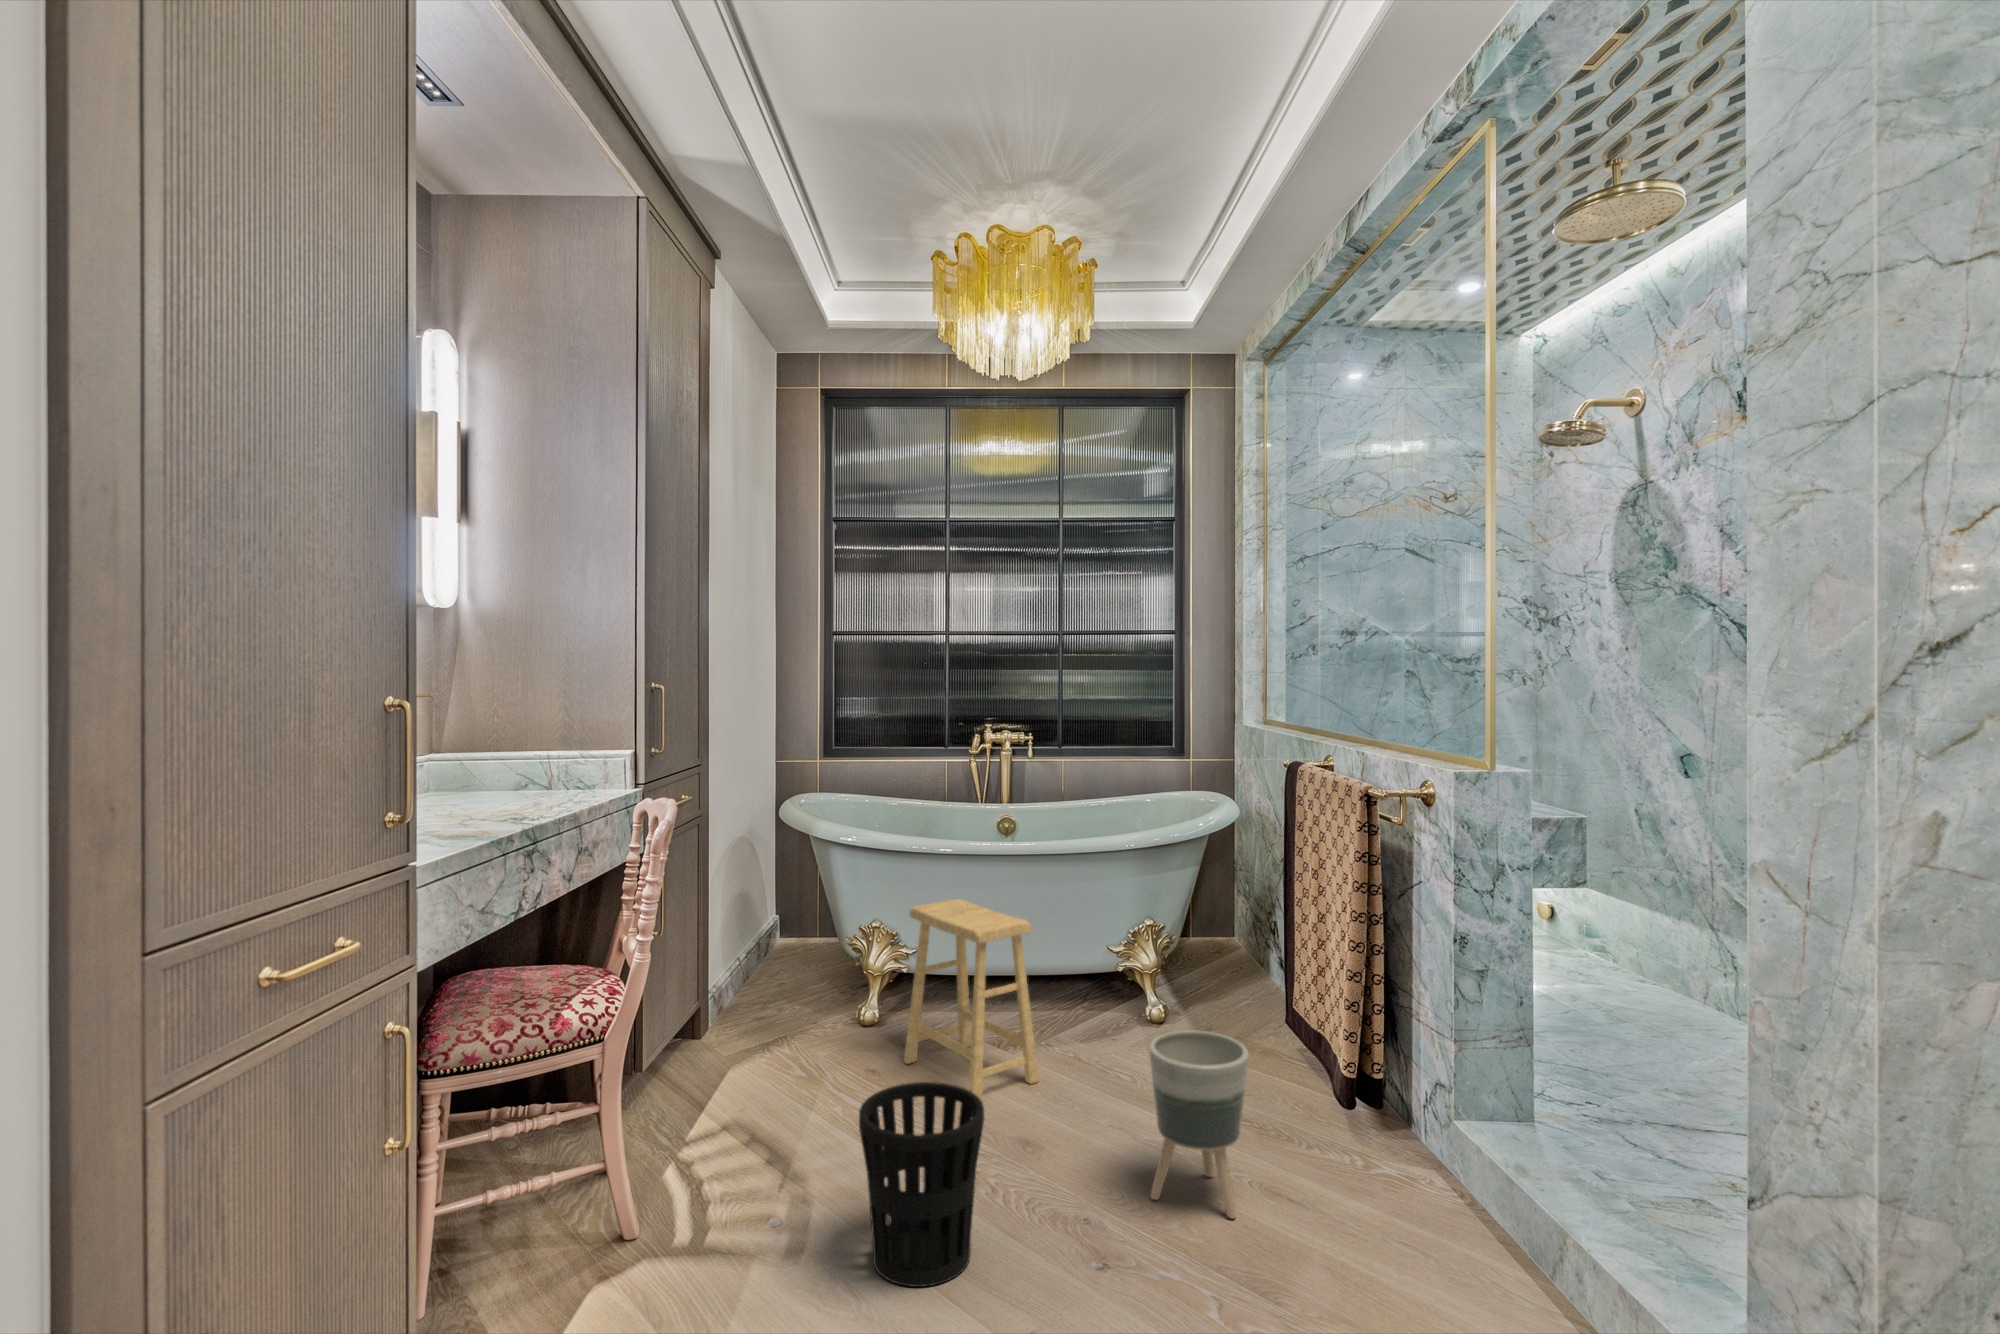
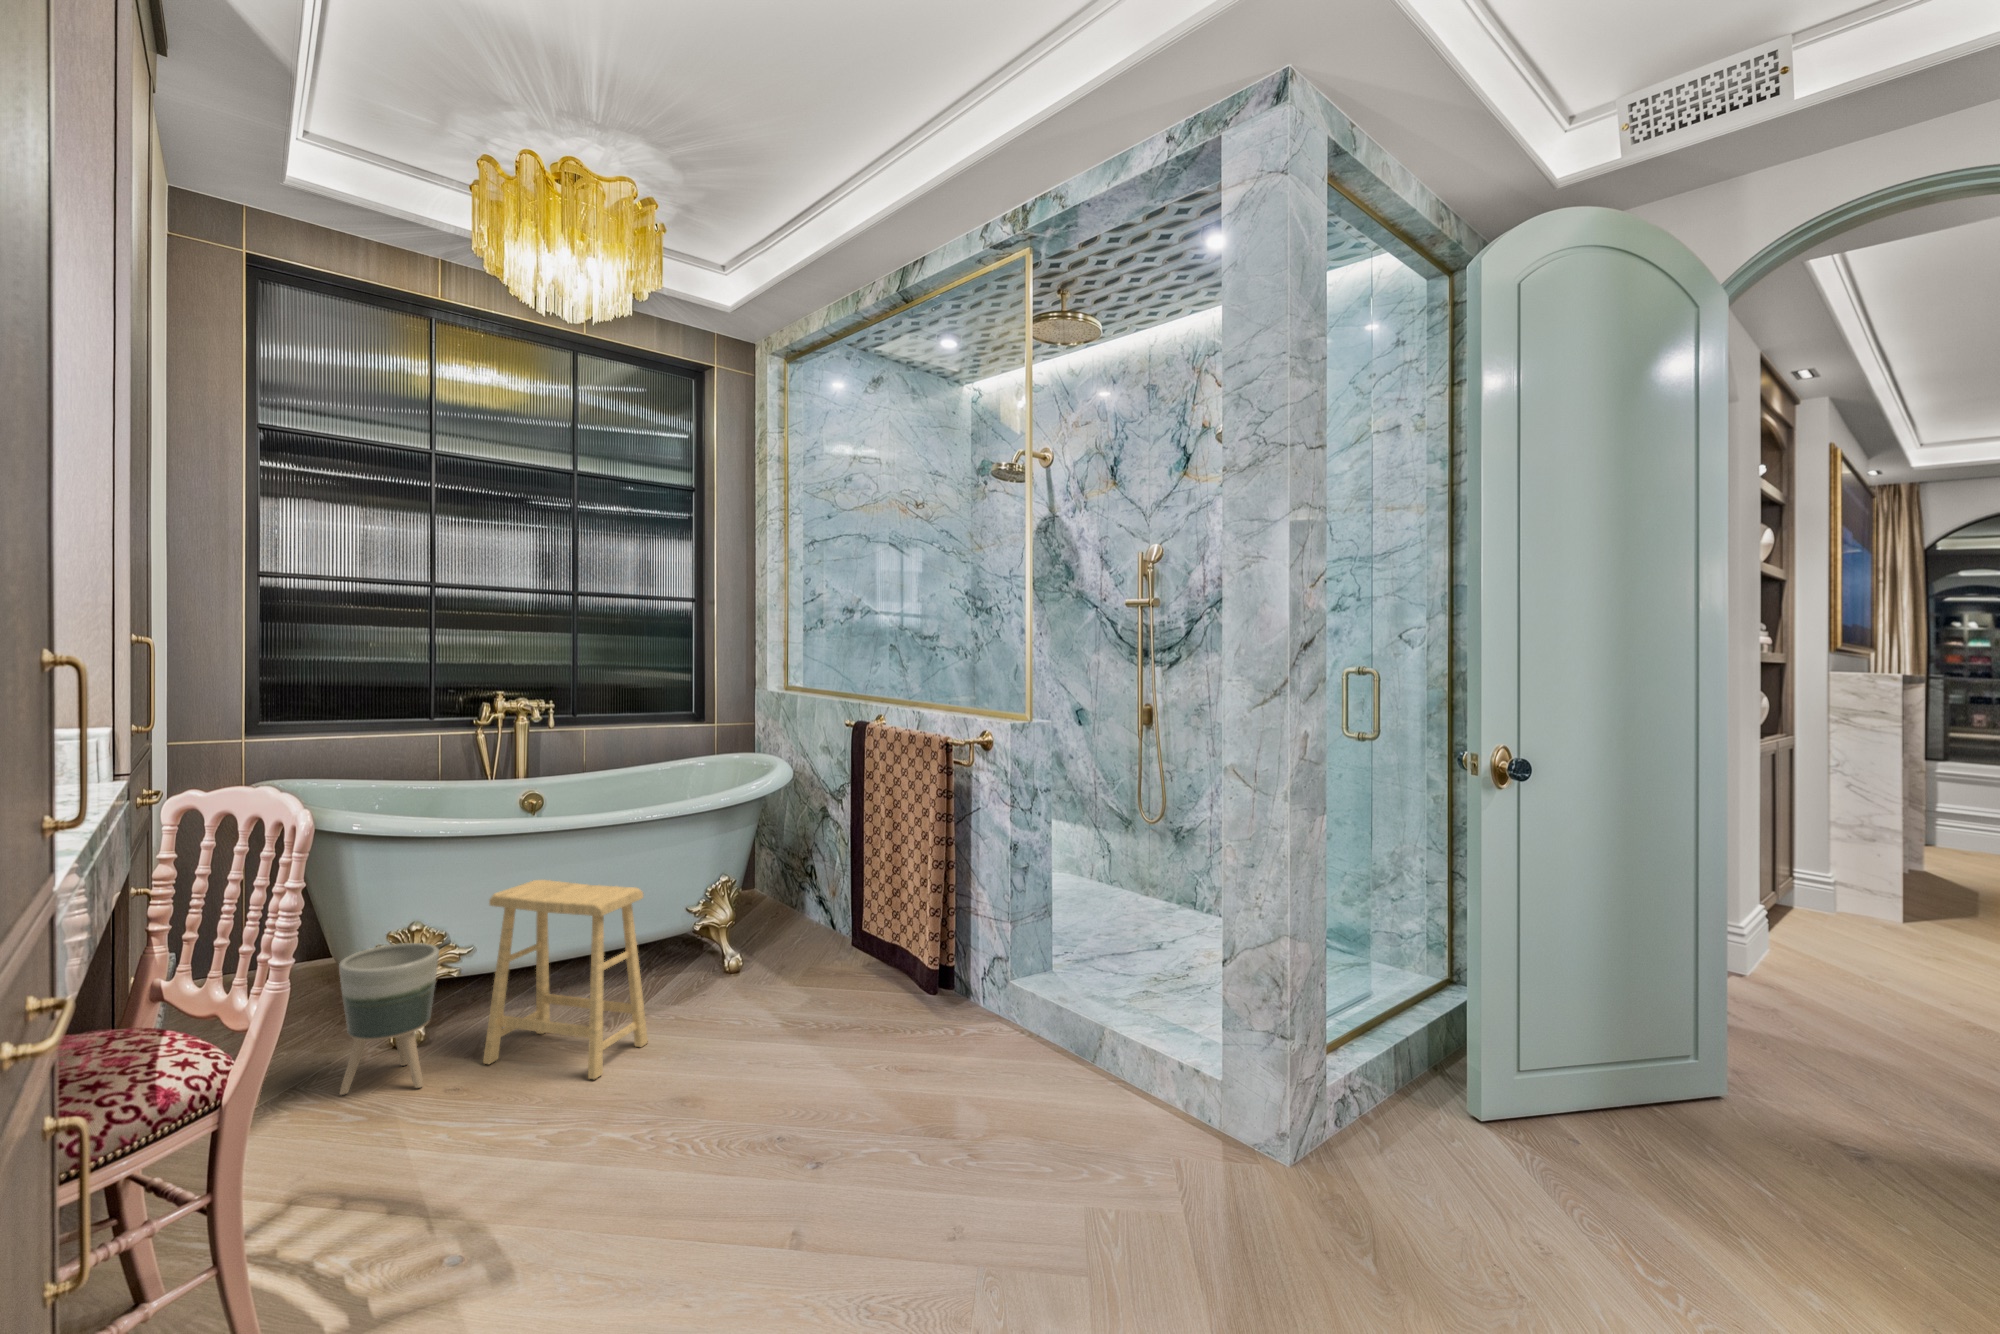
planter: present [1149,1030,1249,1219] -> present [339,943,439,1095]
wastebasket: present [859,1082,984,1287] -> none [580,1047,715,1254]

